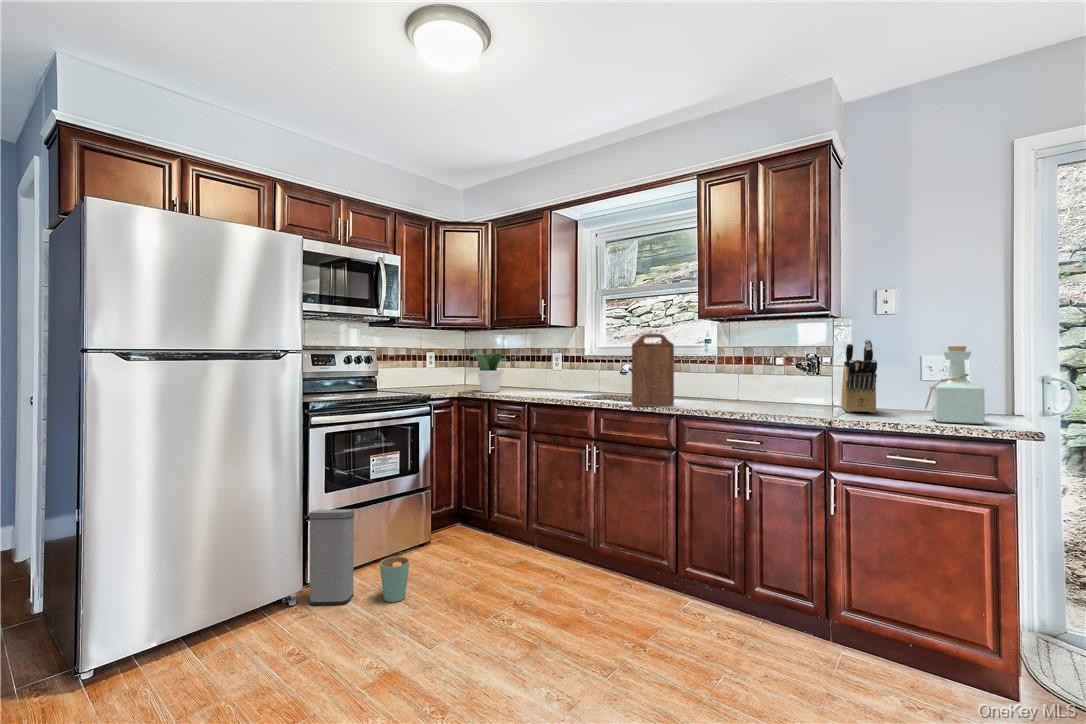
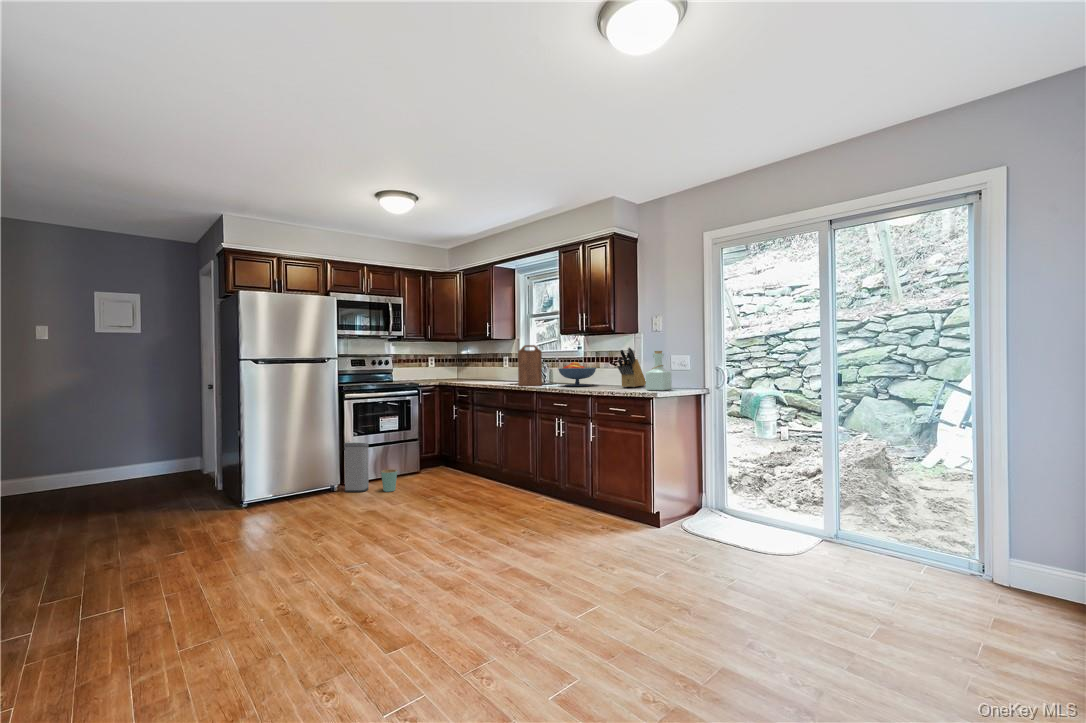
potted plant: present [470,353,508,392] -> none [445,357,471,381]
fruit bowl: none [707,365,779,408] -> present [558,362,596,386]

